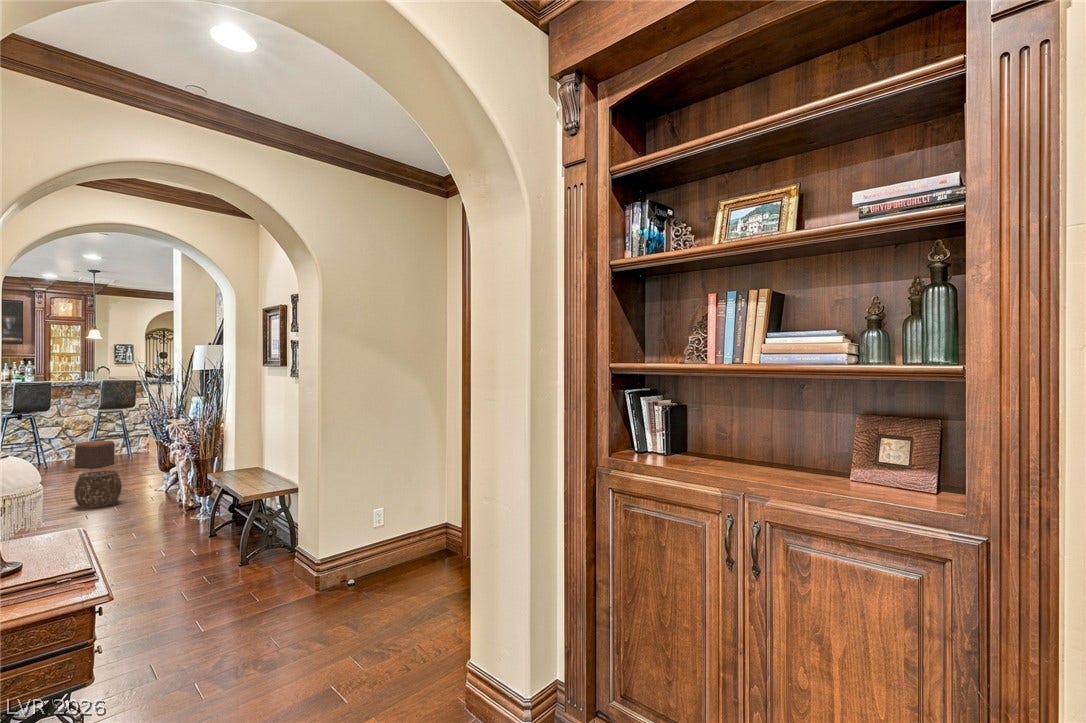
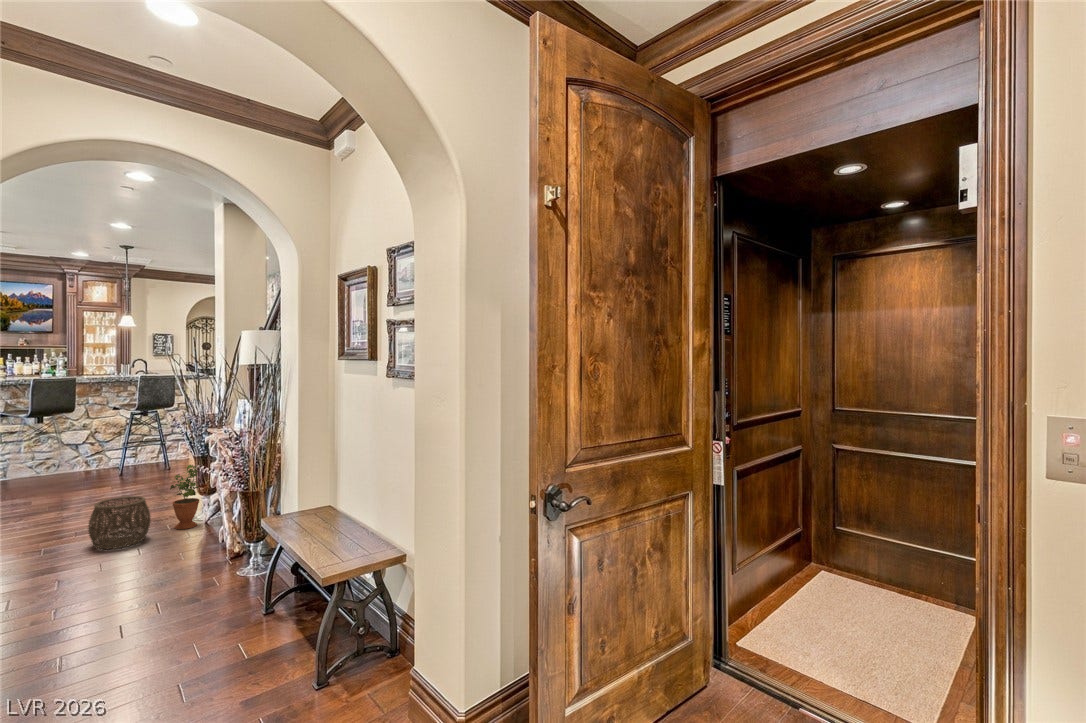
footstool: present [75,441,115,468] -> none [102,448,148,482]
potted plant: none [137,445,167,496] -> present [170,465,199,529]

